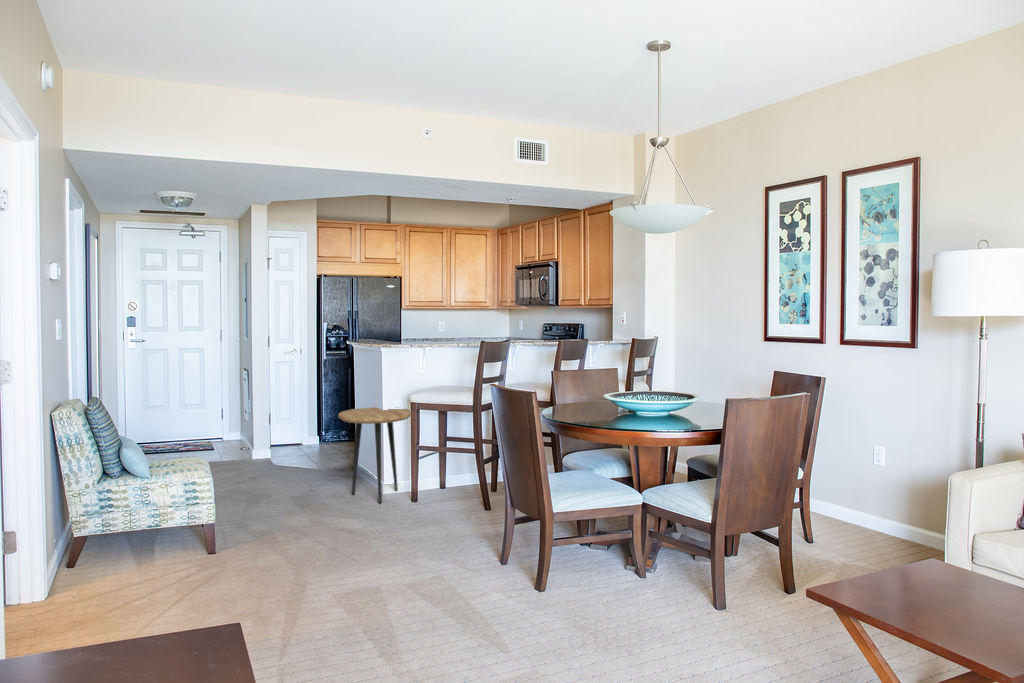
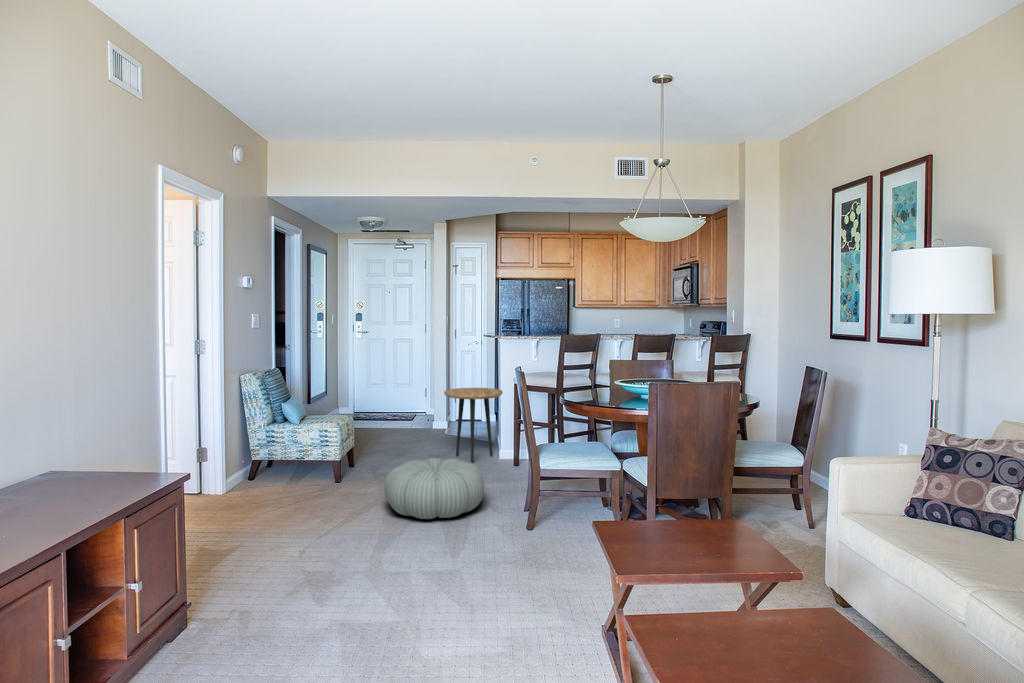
pouf: none [310,505,445,594] -> present [384,458,484,519]

